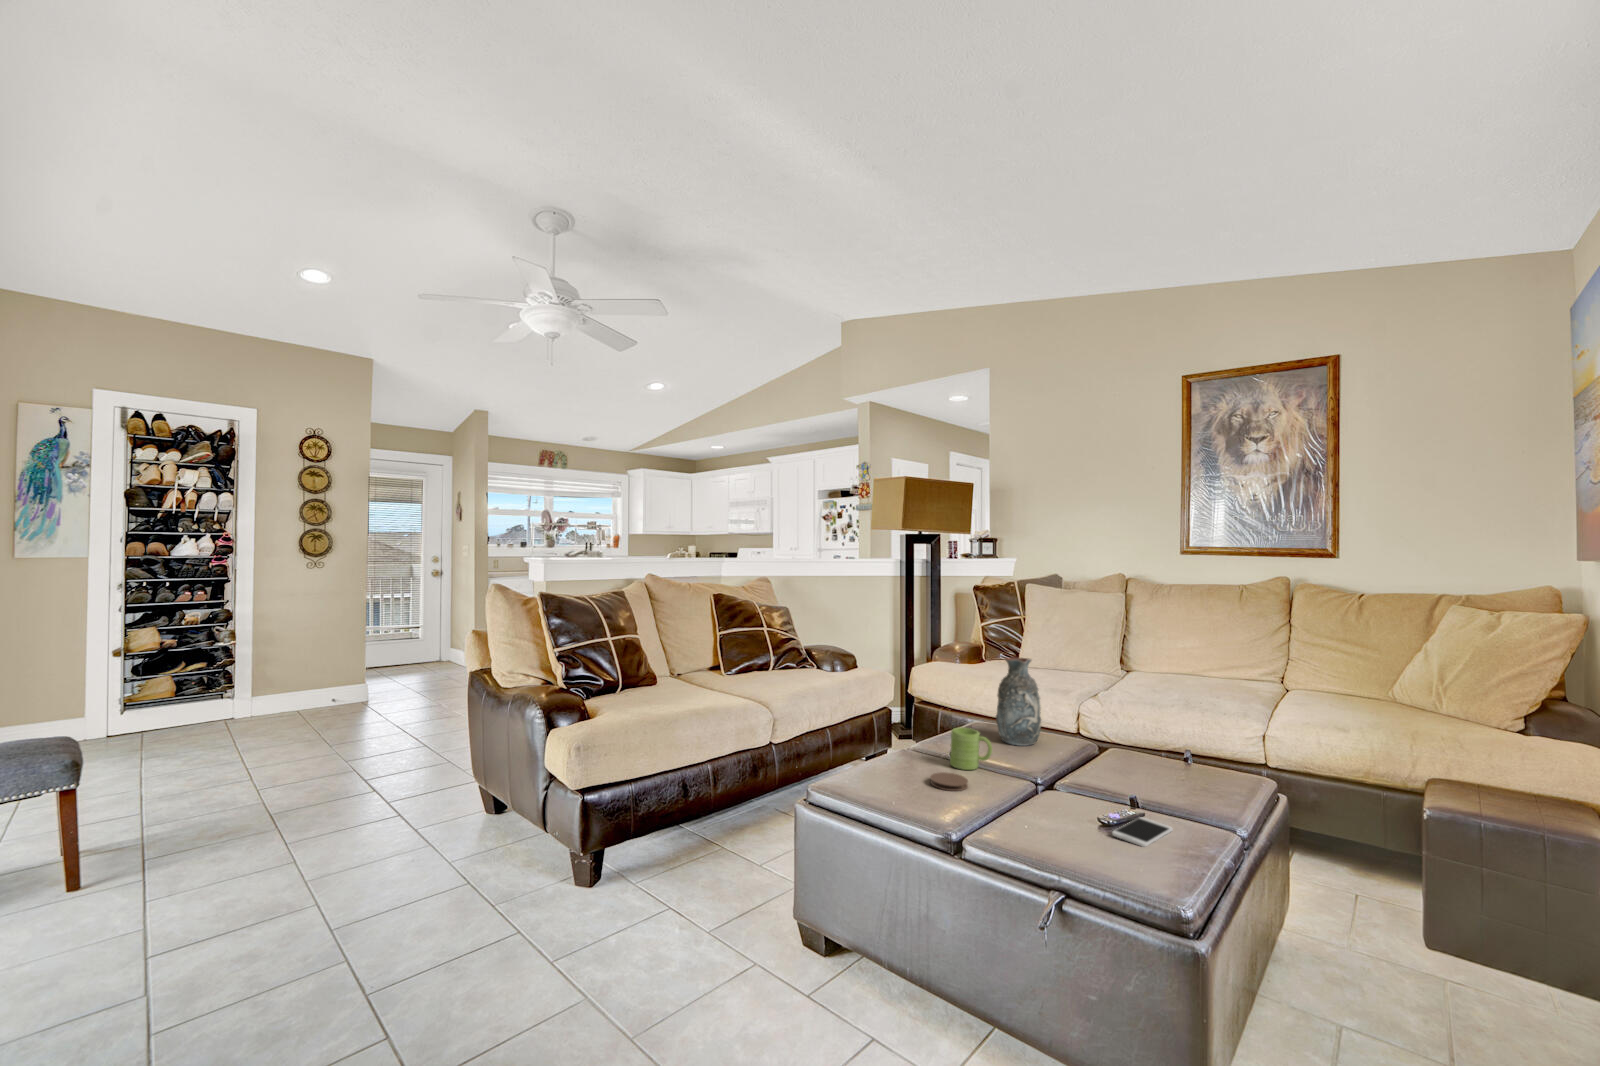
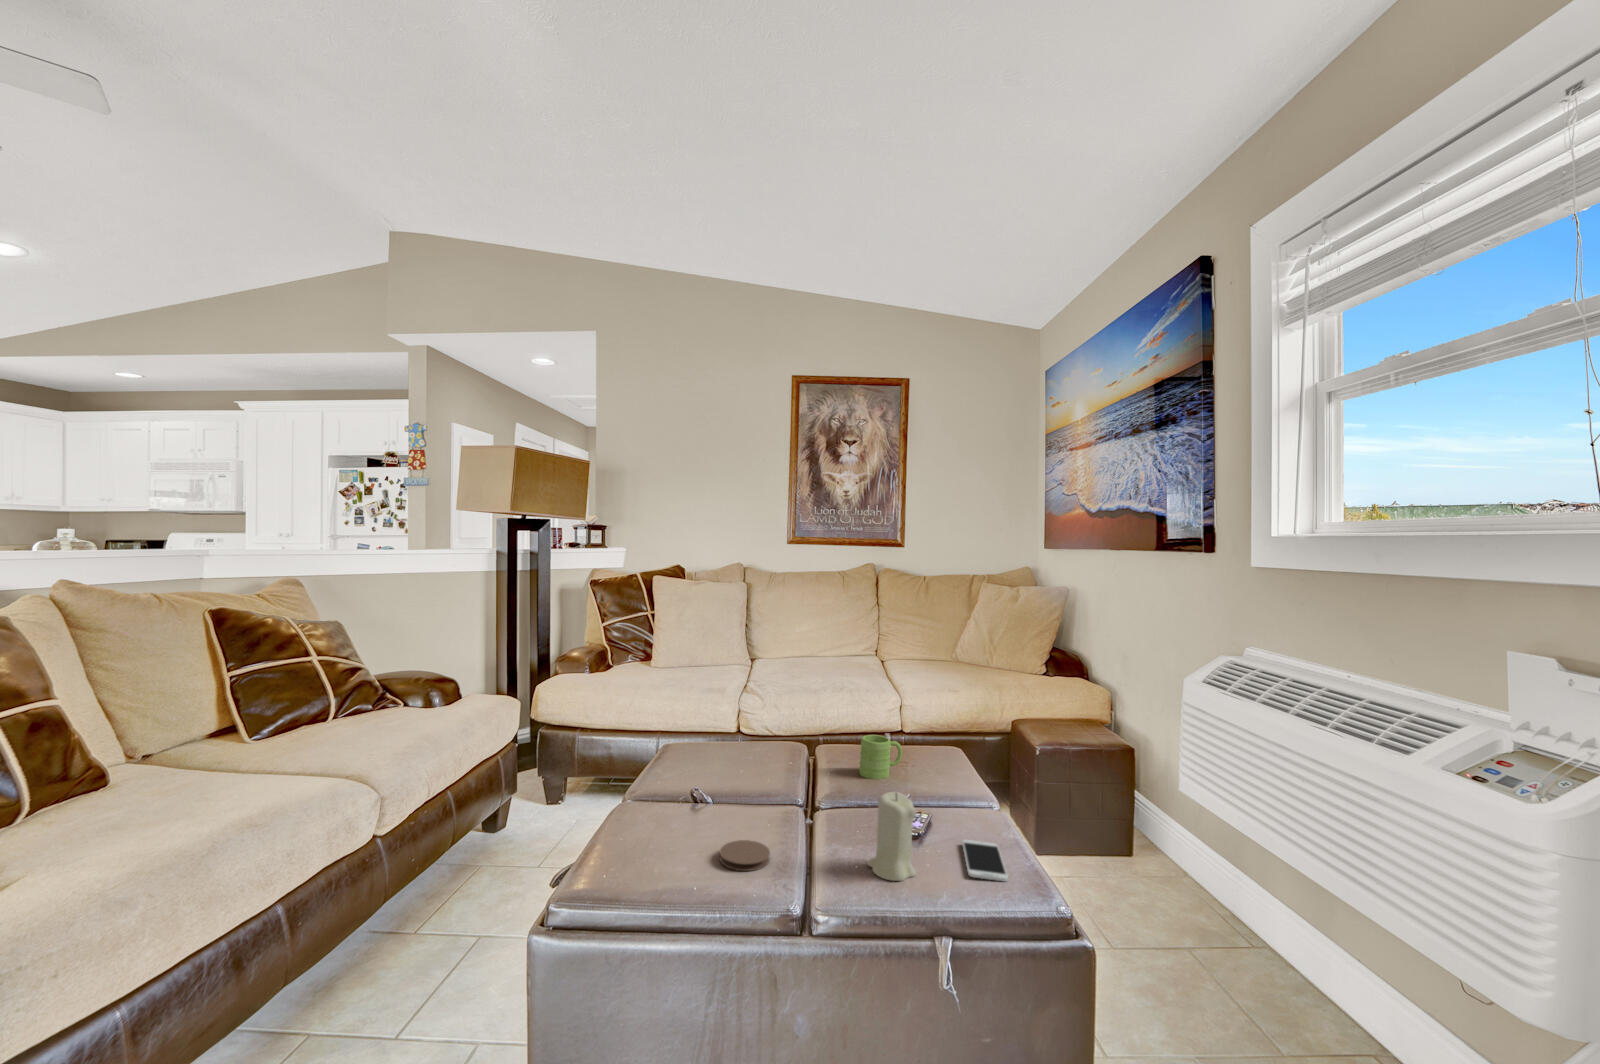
decorative vase: present [996,657,1042,746] -> none [720,667,772,773]
mug: present [950,727,992,770] -> present [860,735,902,779]
candle: none [1033,753,1071,824] -> present [867,792,916,881]

